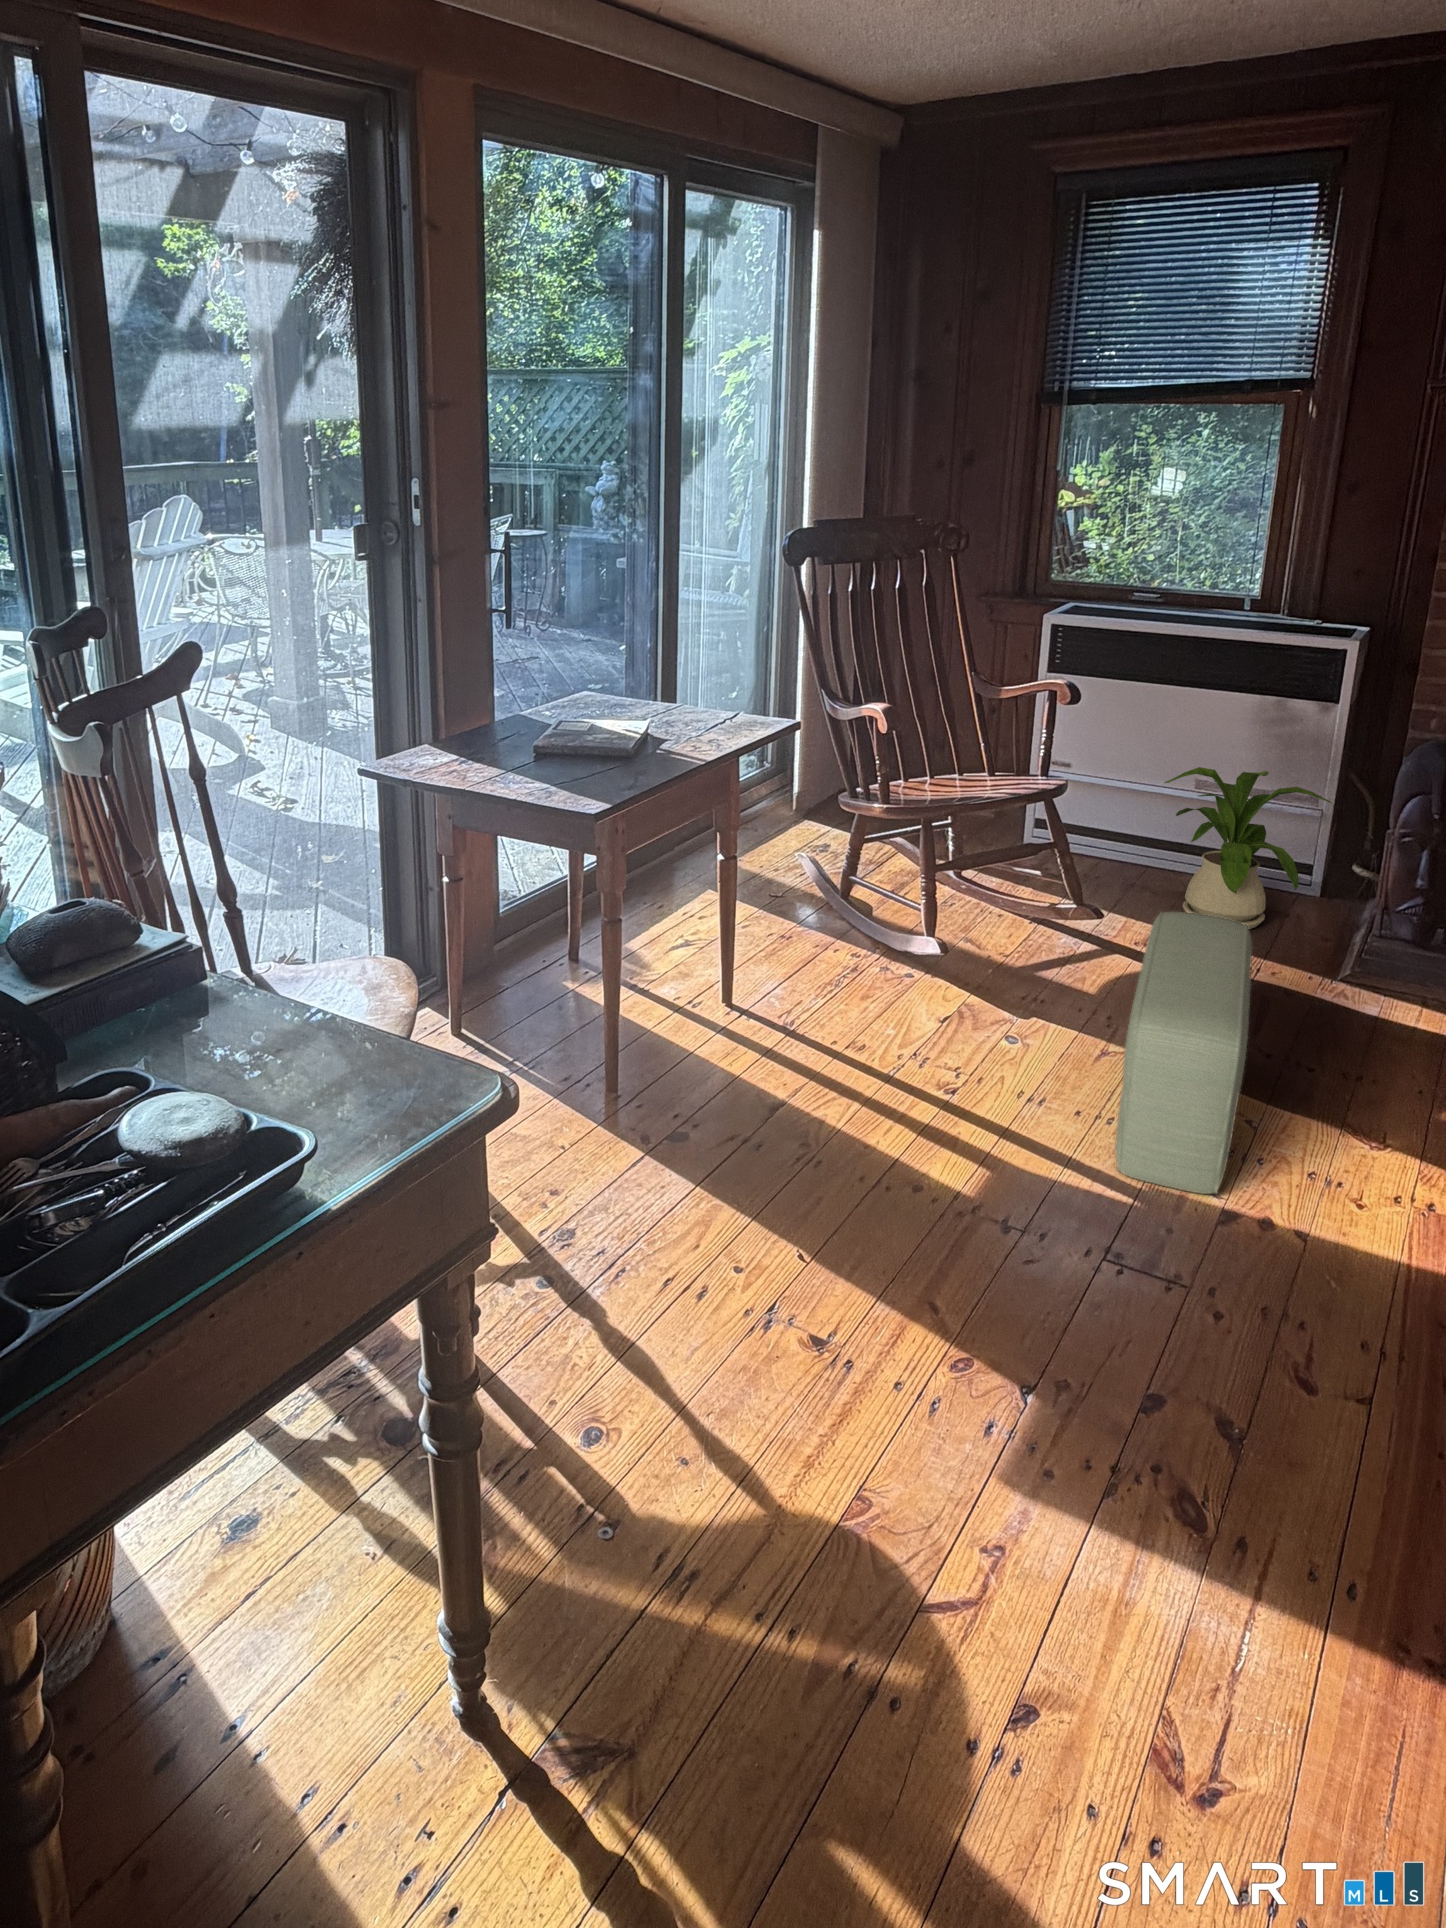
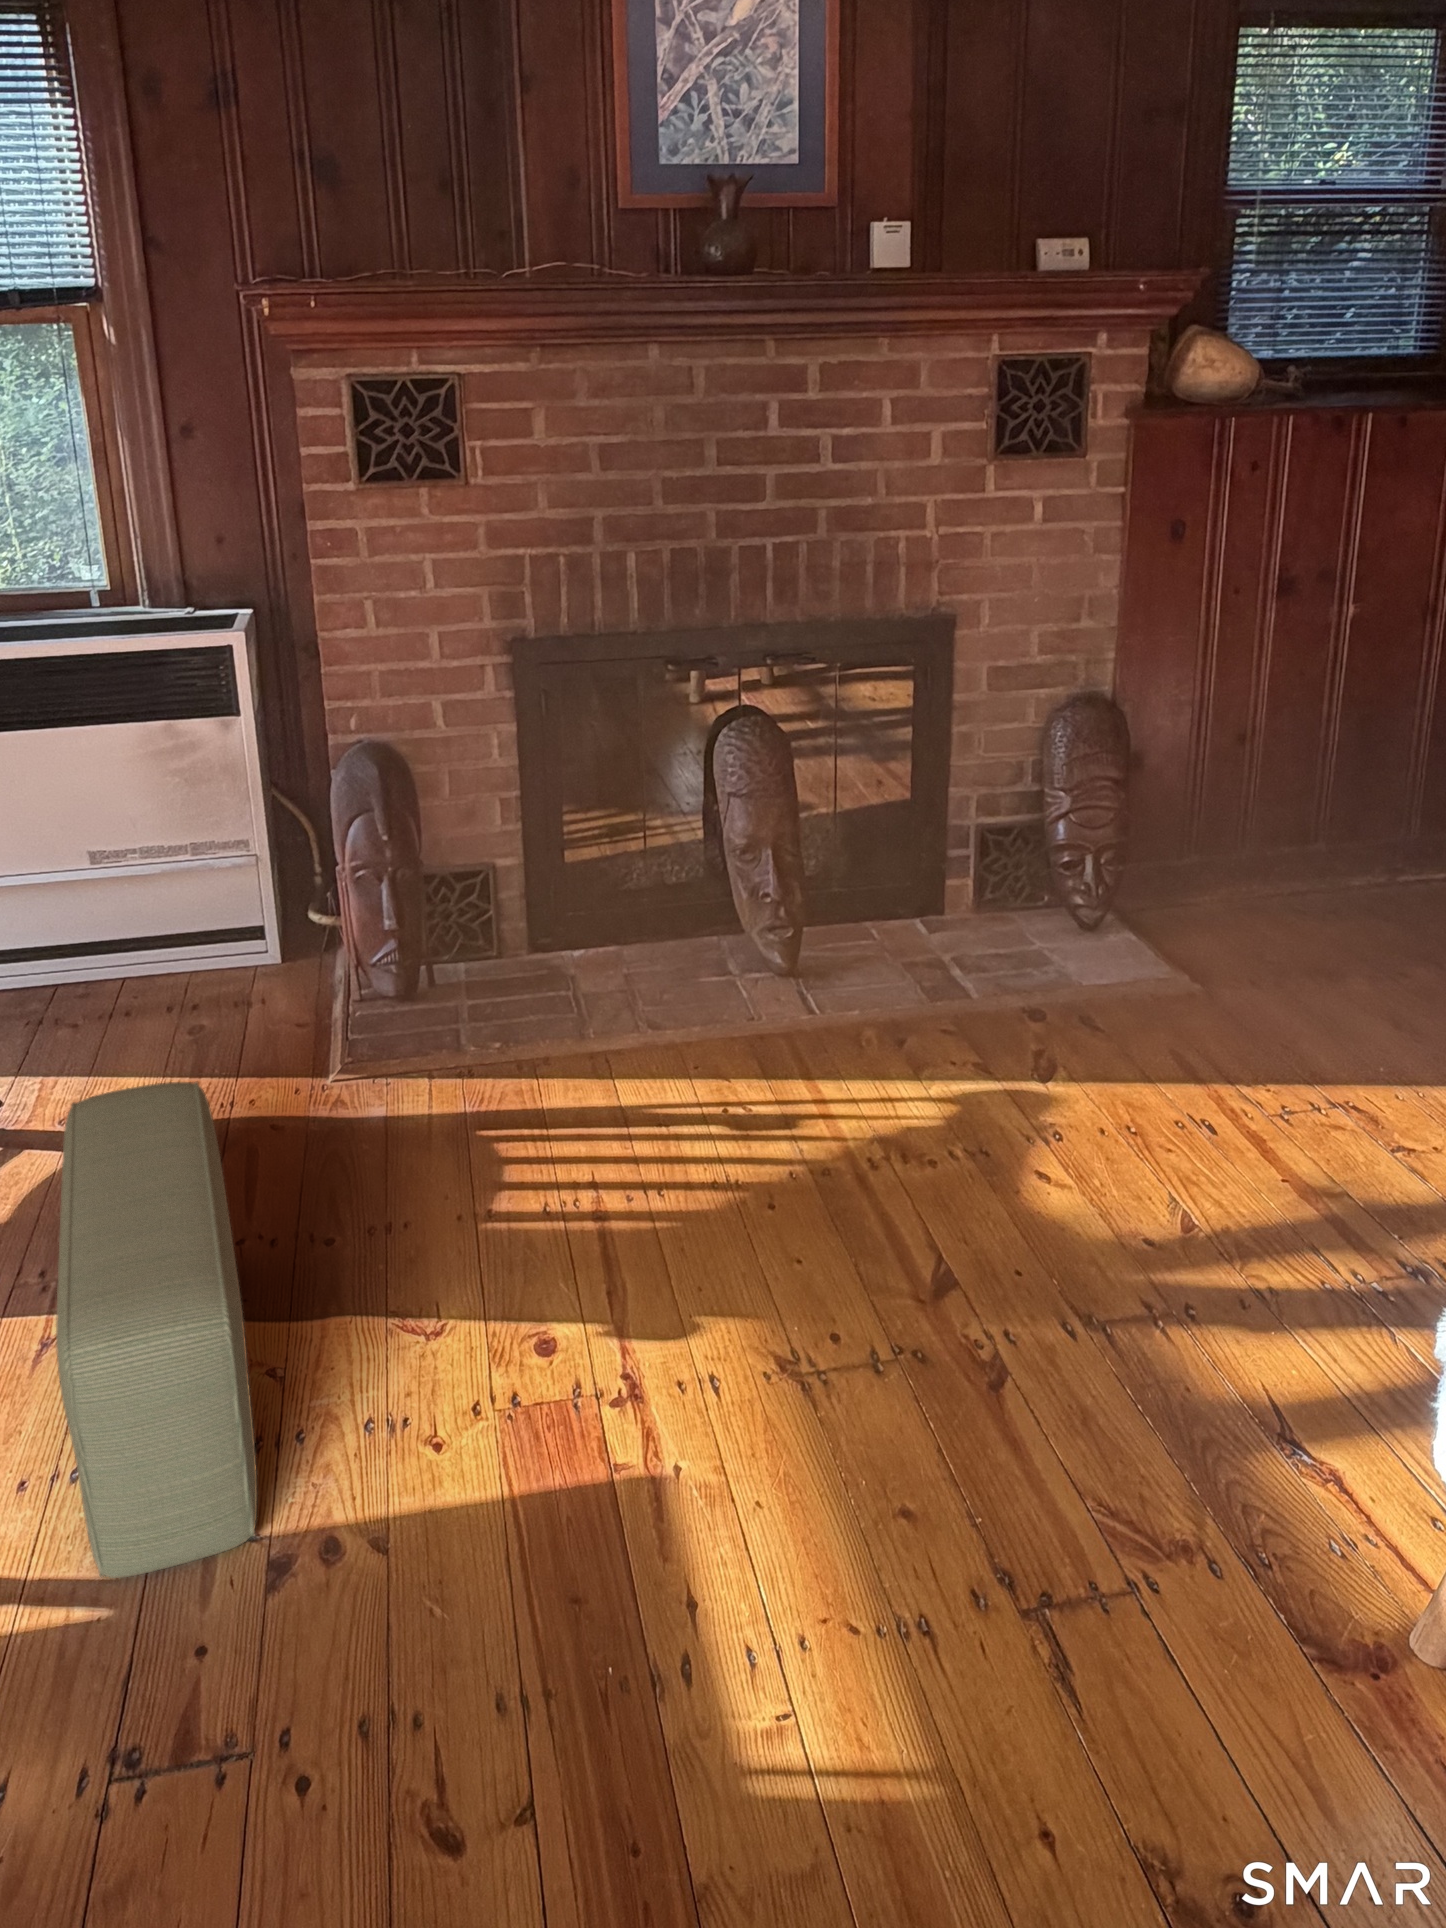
house plant: present [1165,767,1331,929] -> none [42,829,266,1052]

